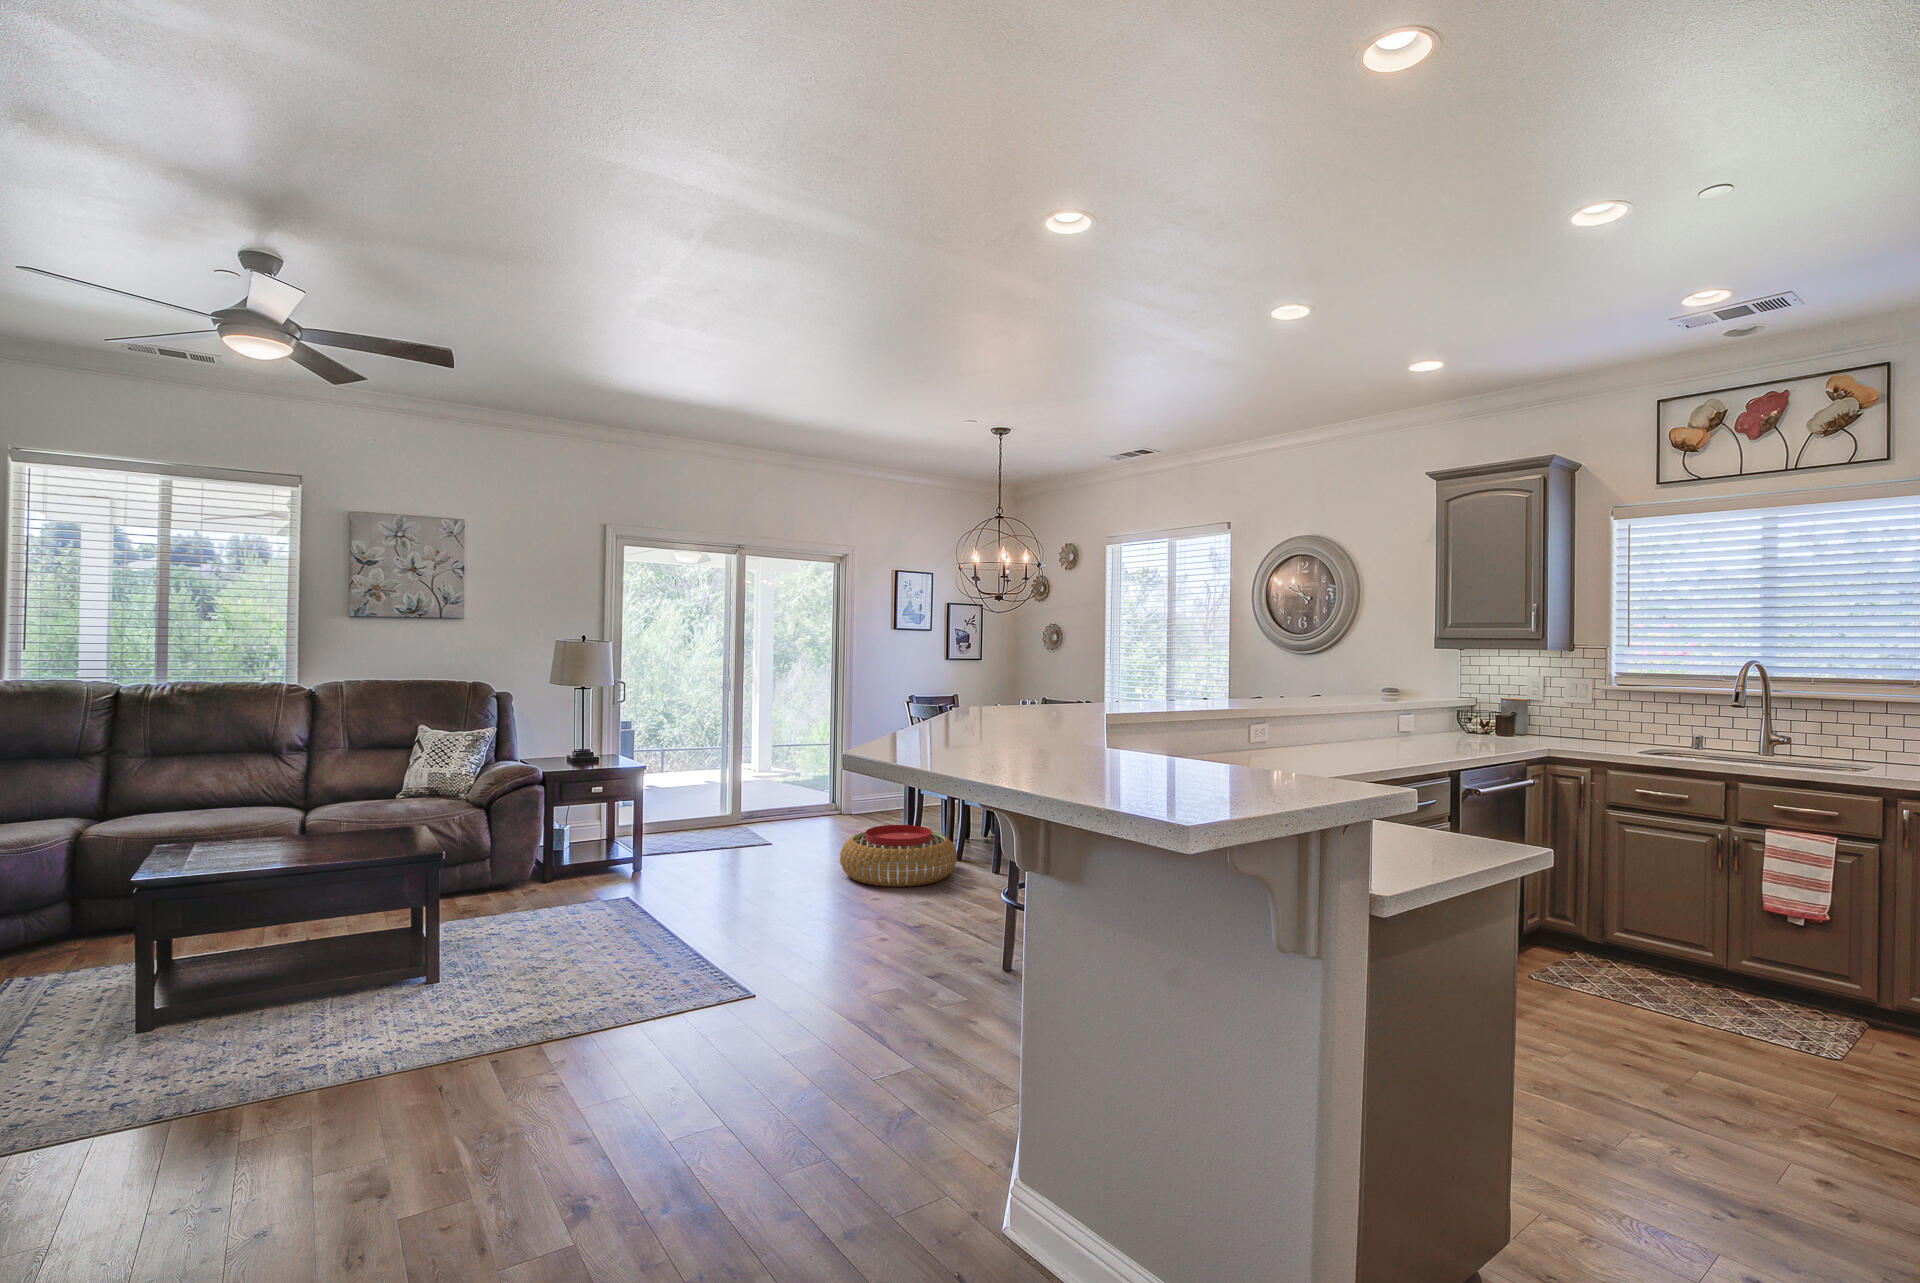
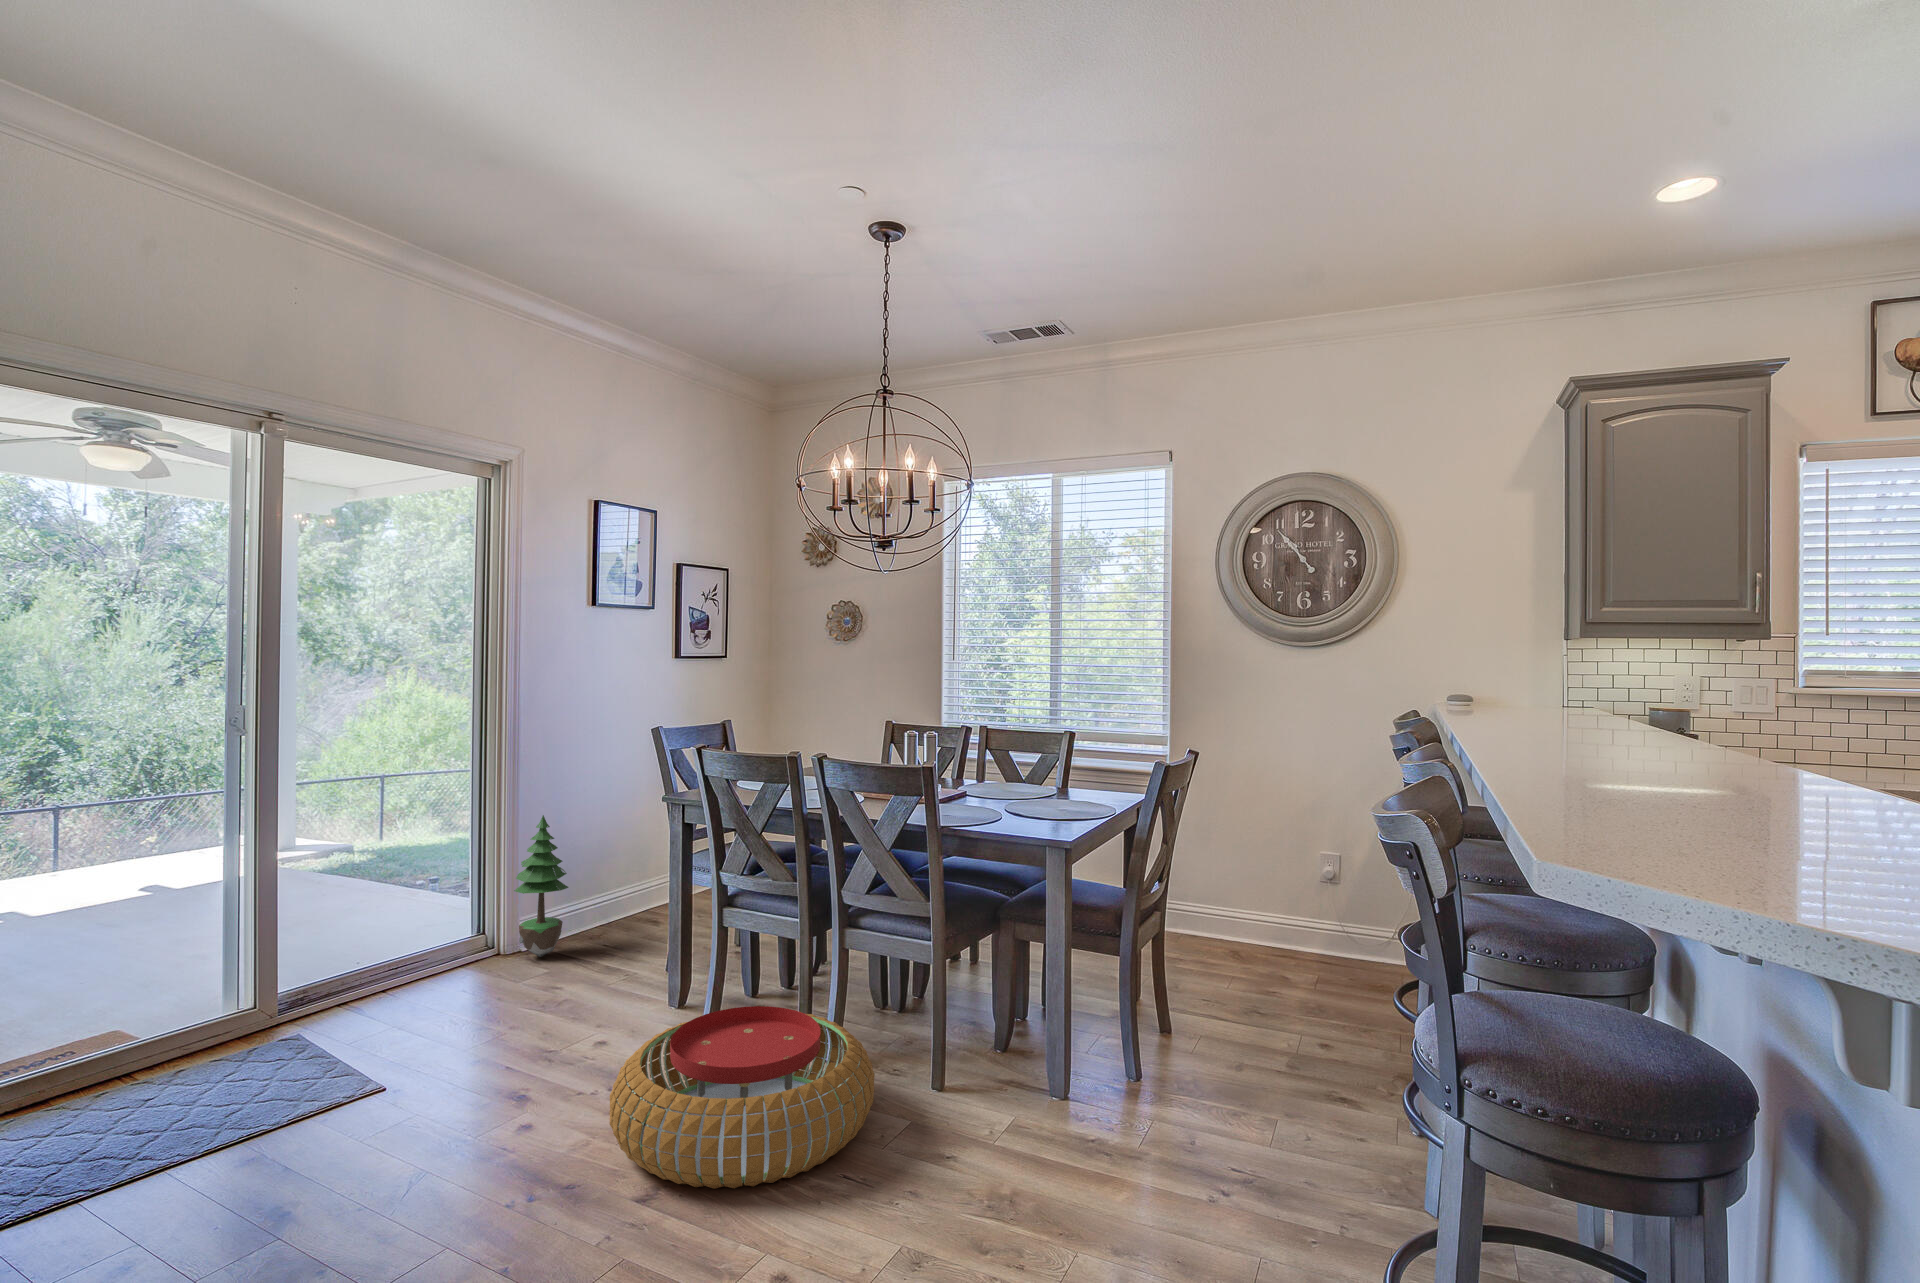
potted tree: none [847,742,874,817] -> present [514,815,568,957]

